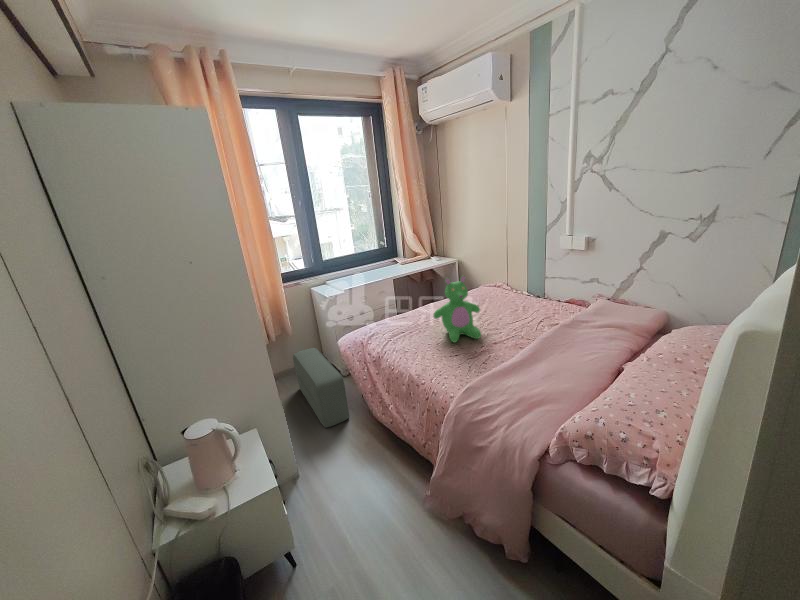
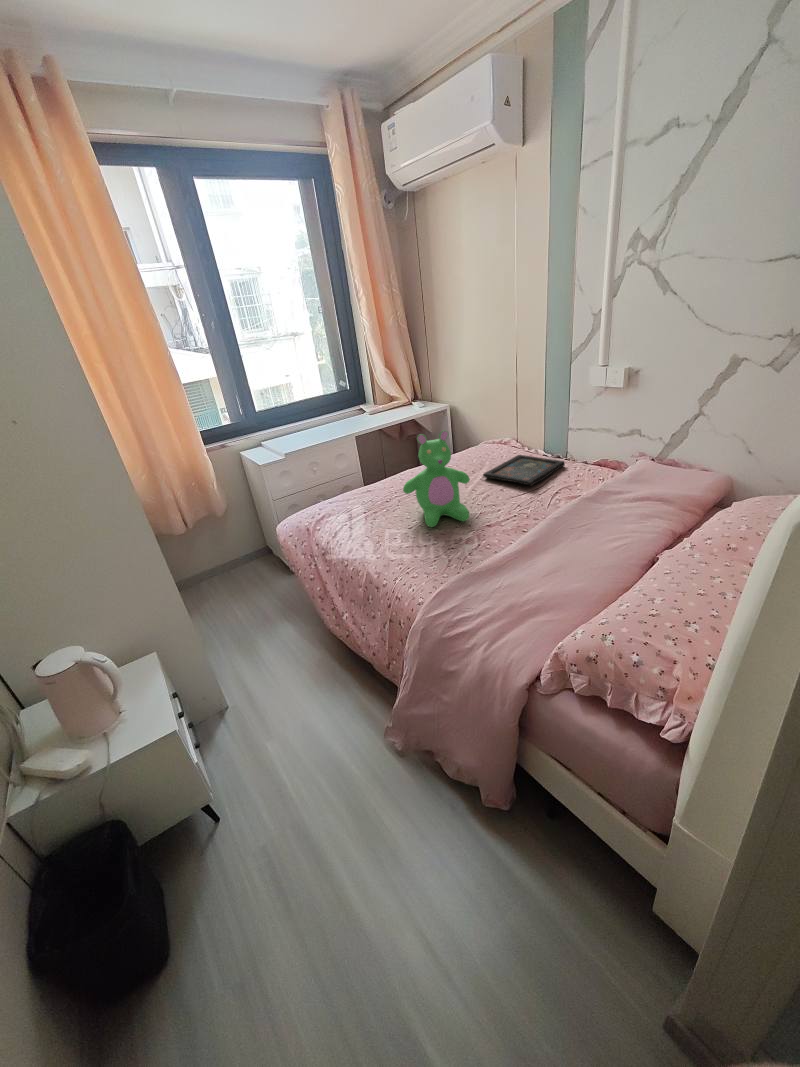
tray: none [487,294,544,315] -> present [483,455,565,485]
pouf: present [293,348,349,428] -> none [217,537,296,645]

